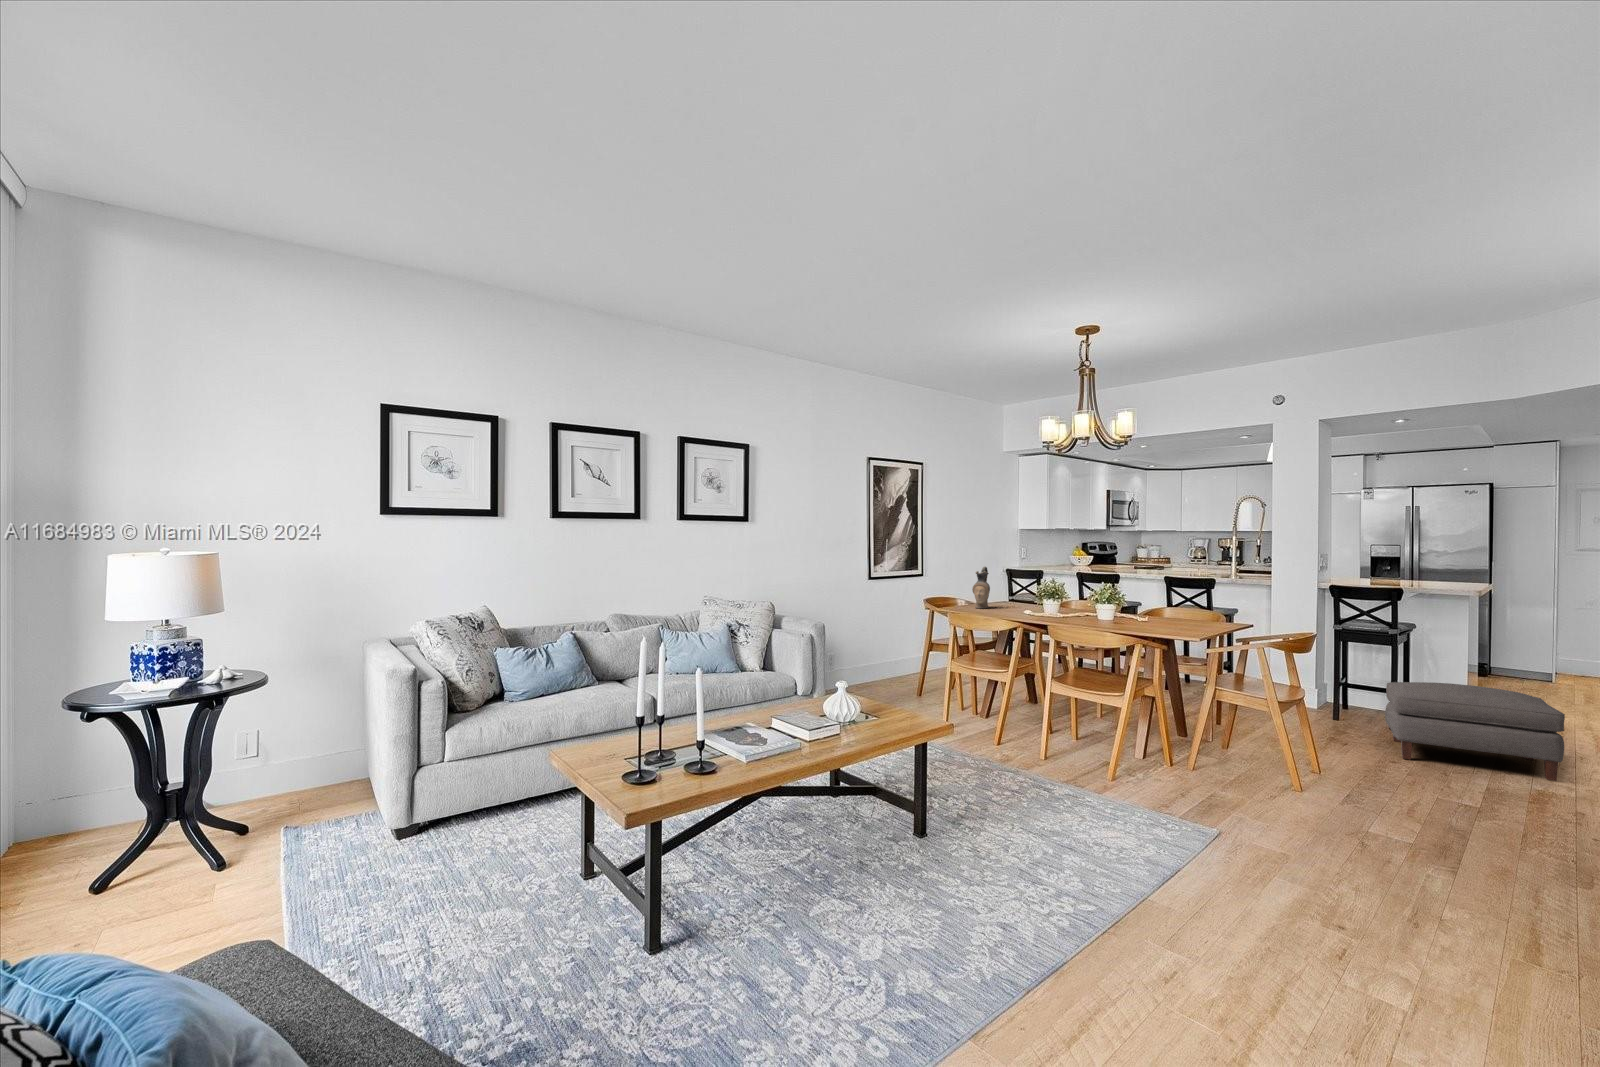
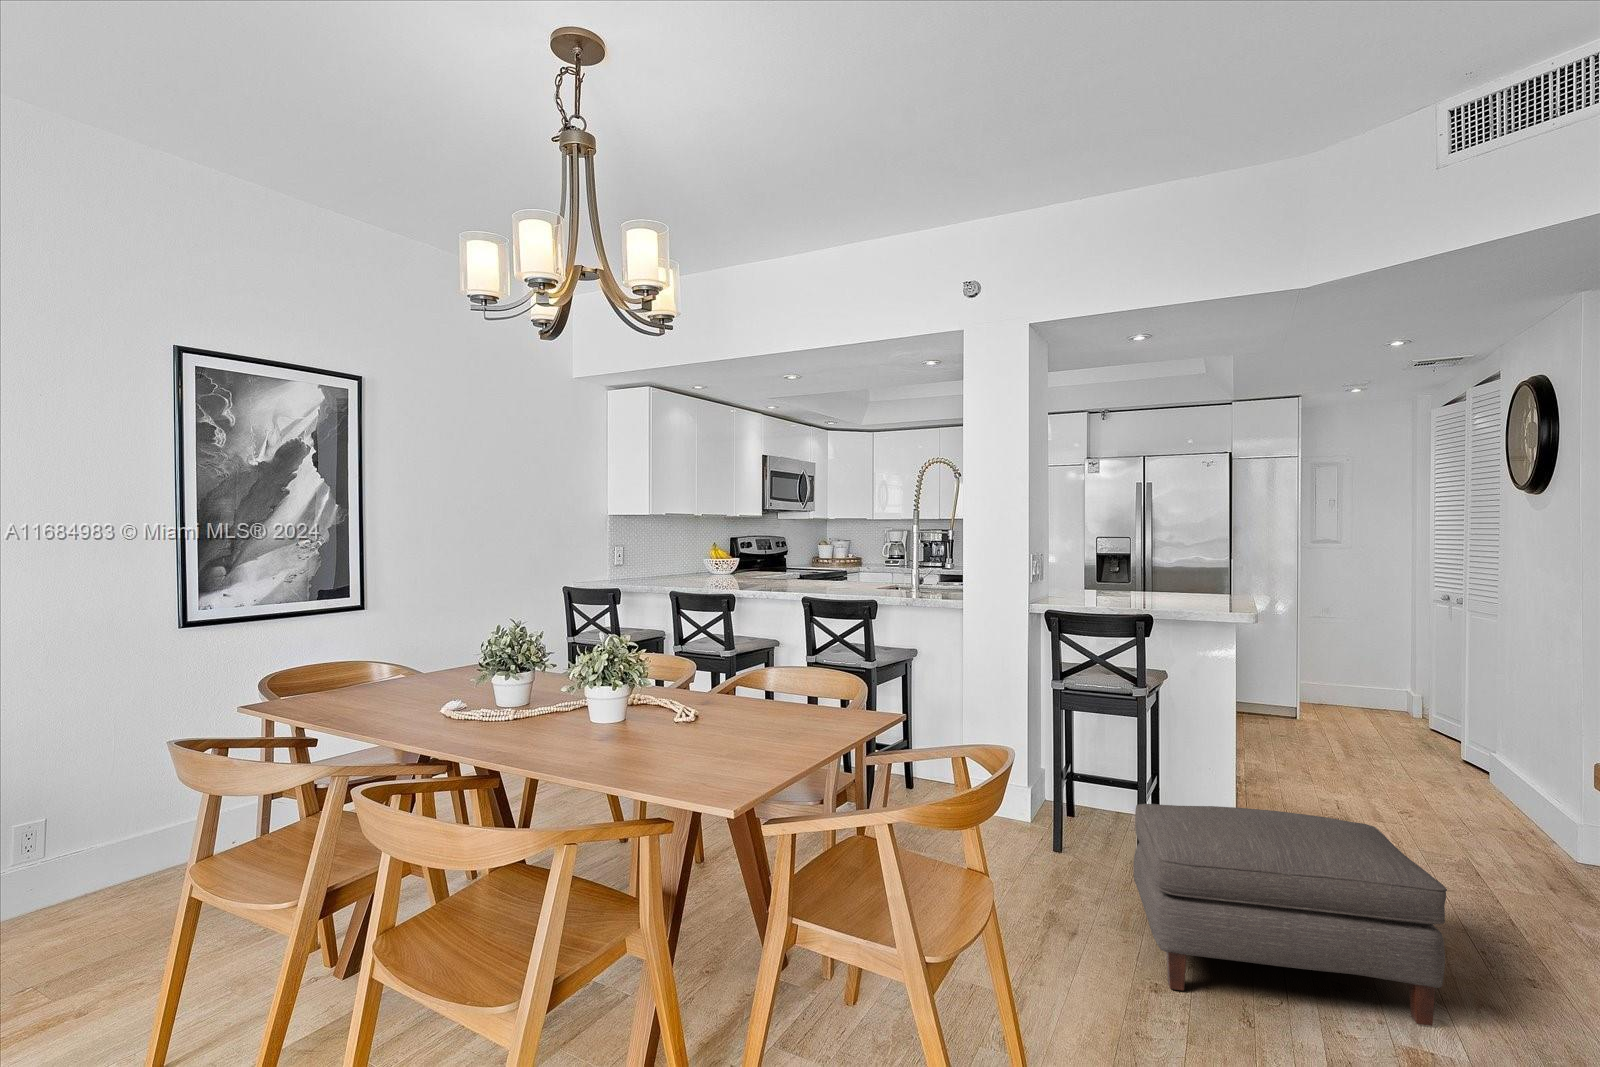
ceramic pitcher: present [972,567,990,608] -> none [341,595,391,694]

